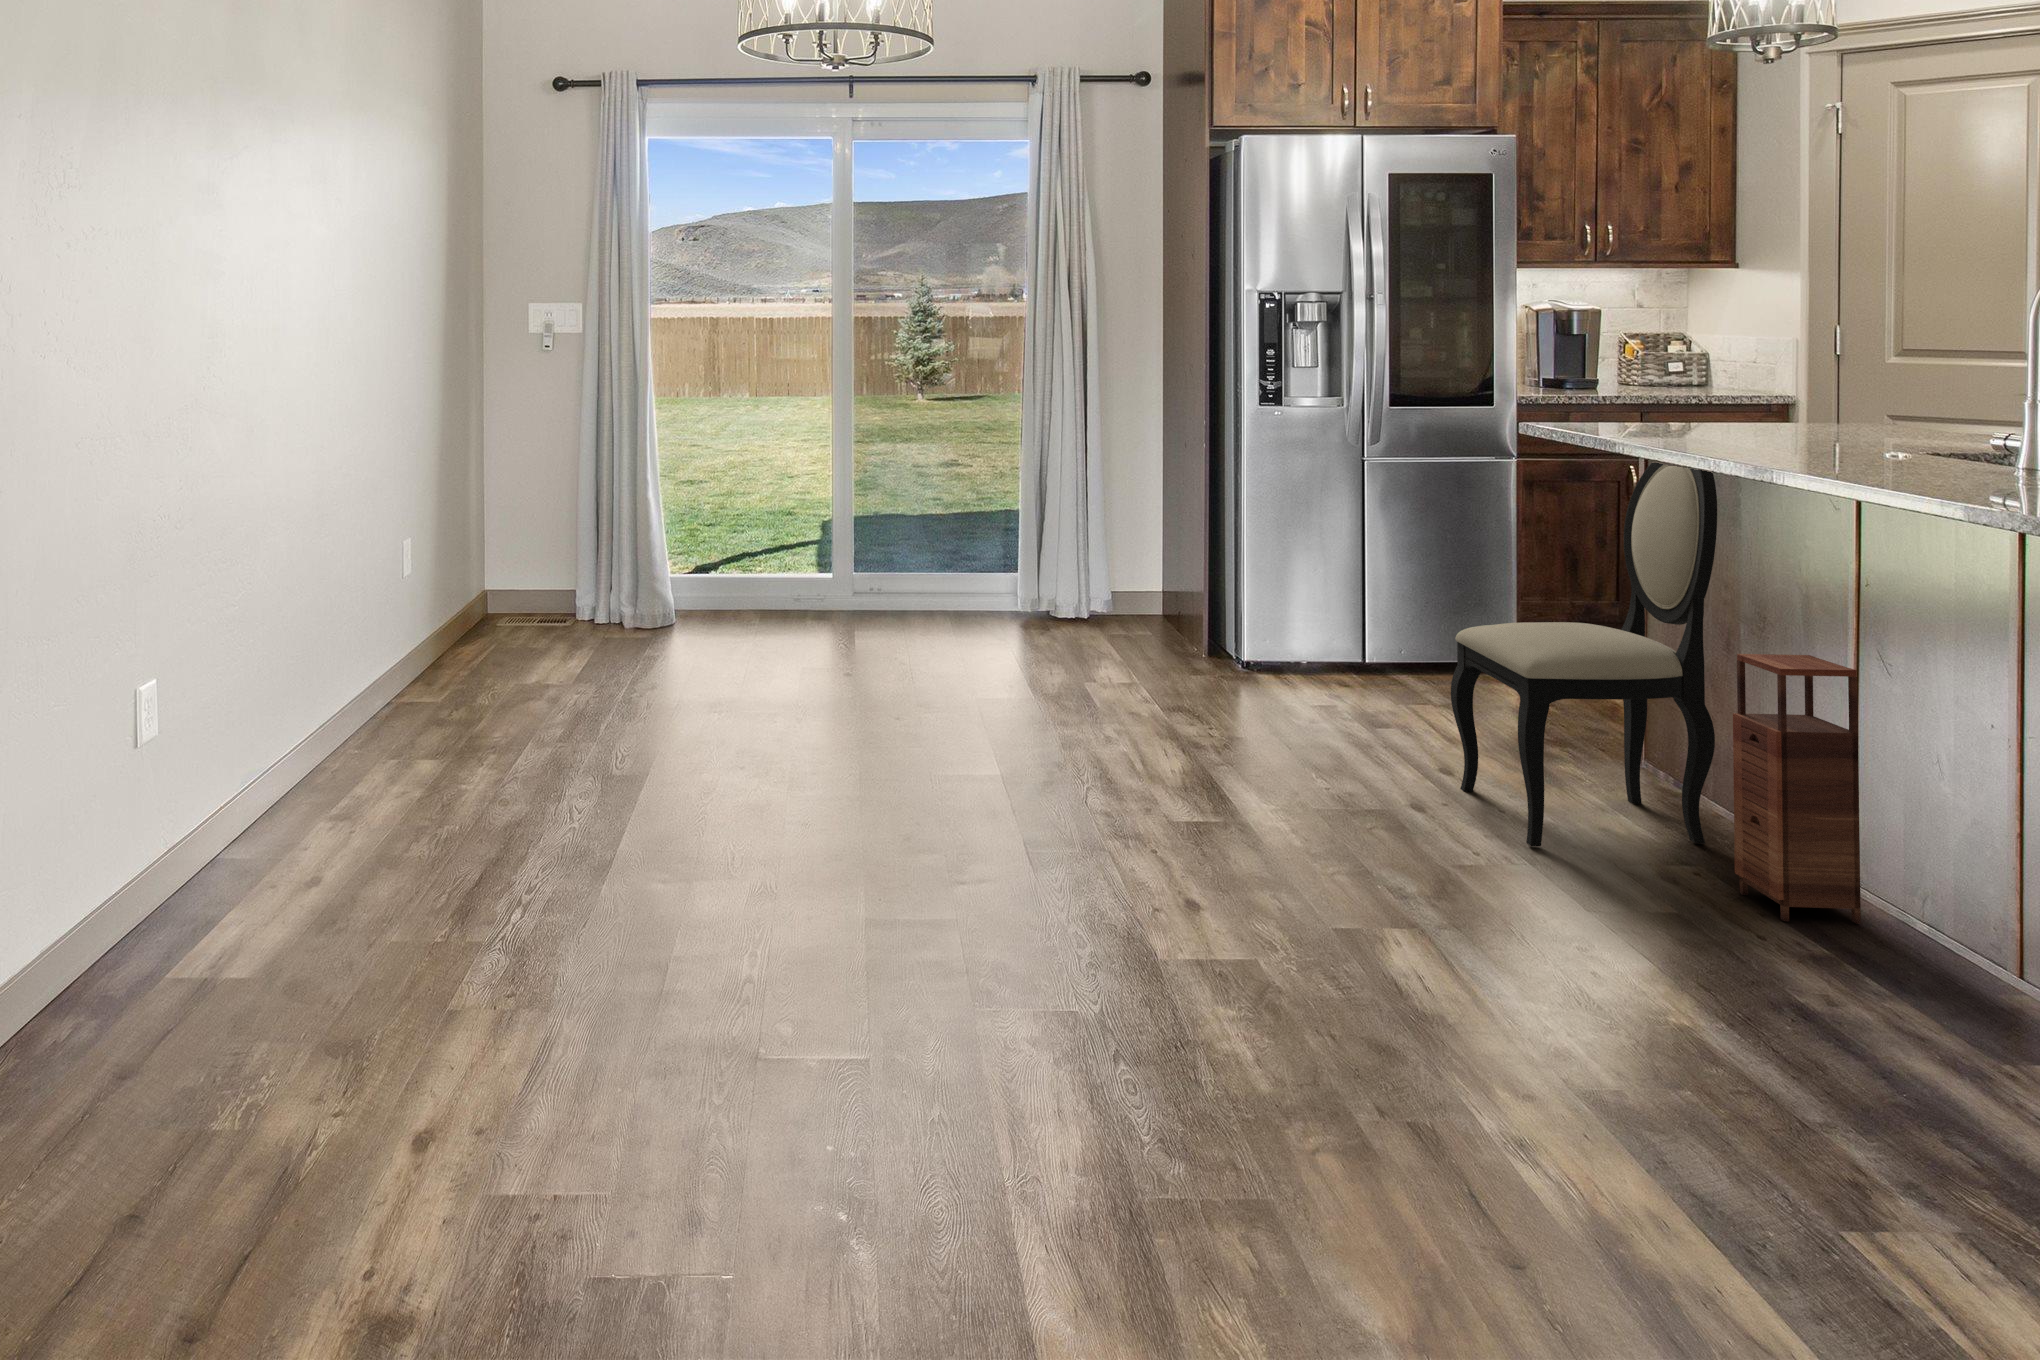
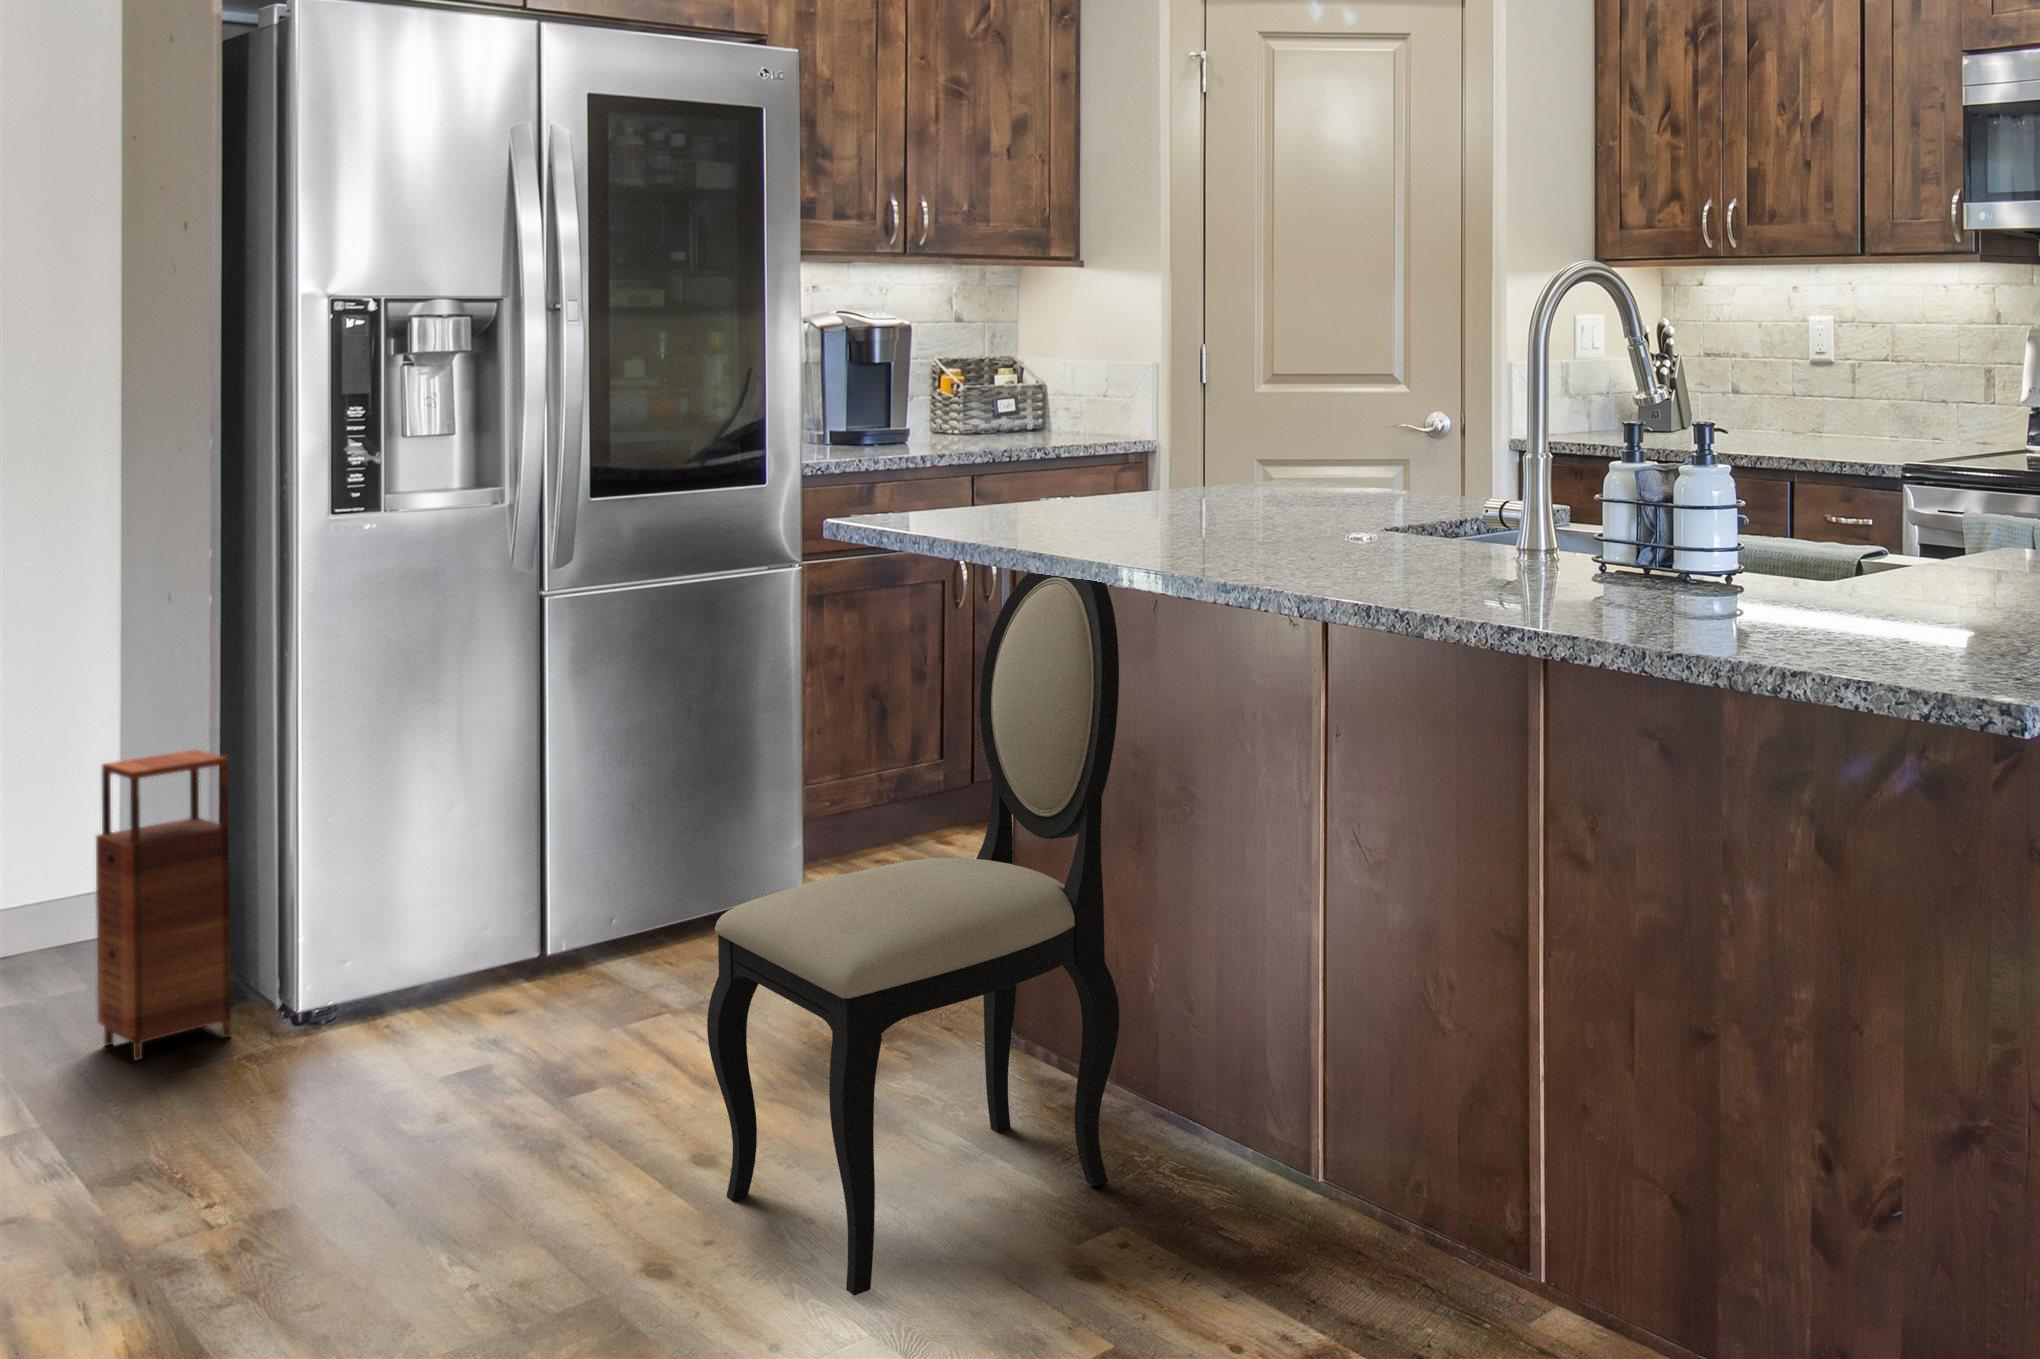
storage cabinet: present [1733,654,1861,923] -> present [96,750,231,1060]

